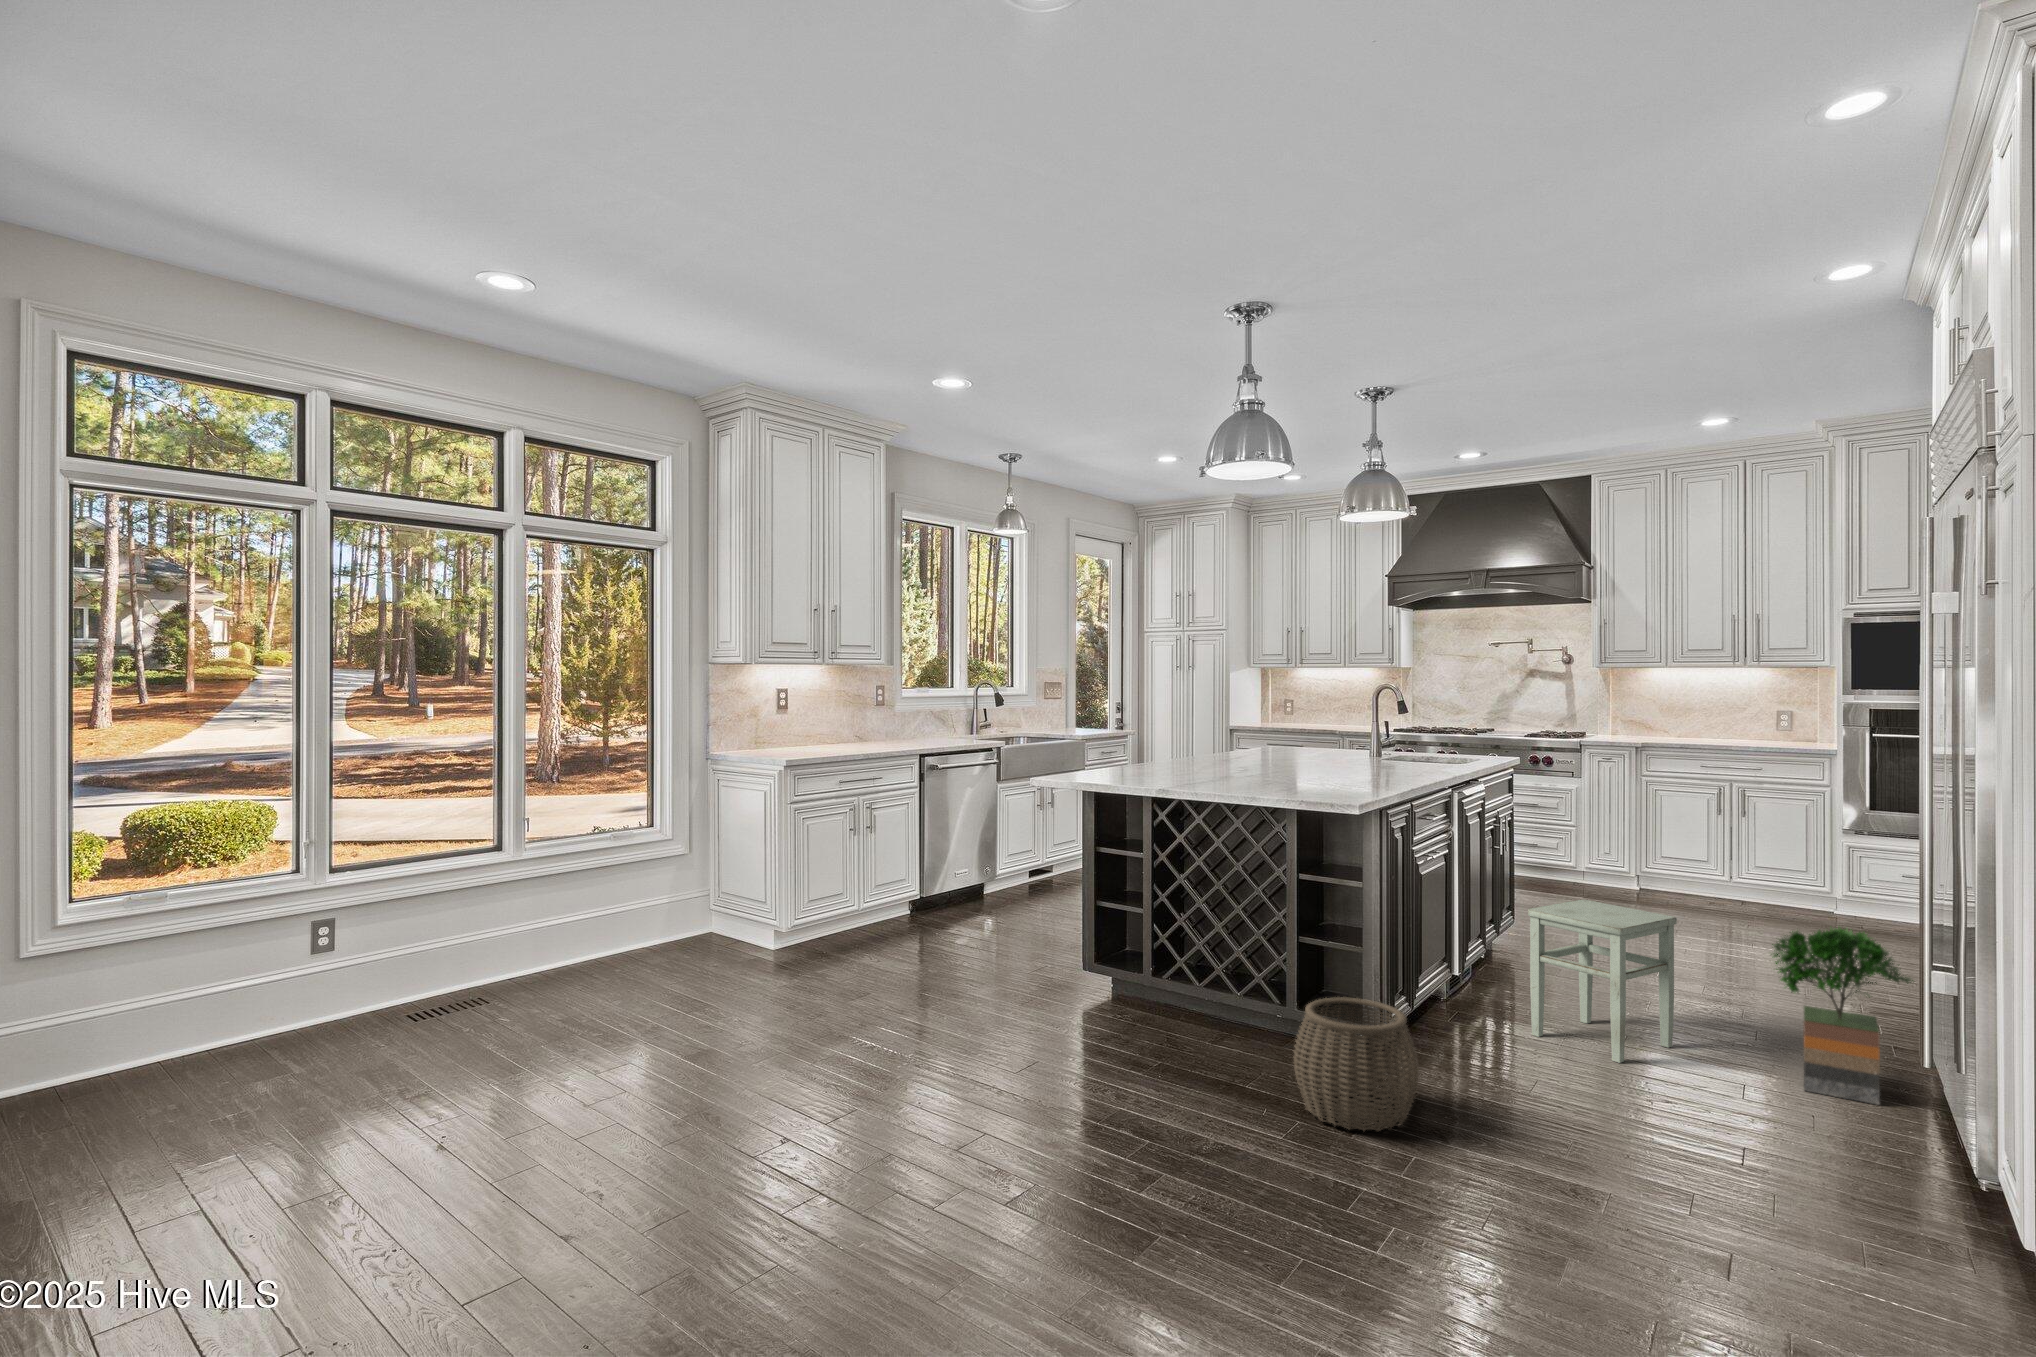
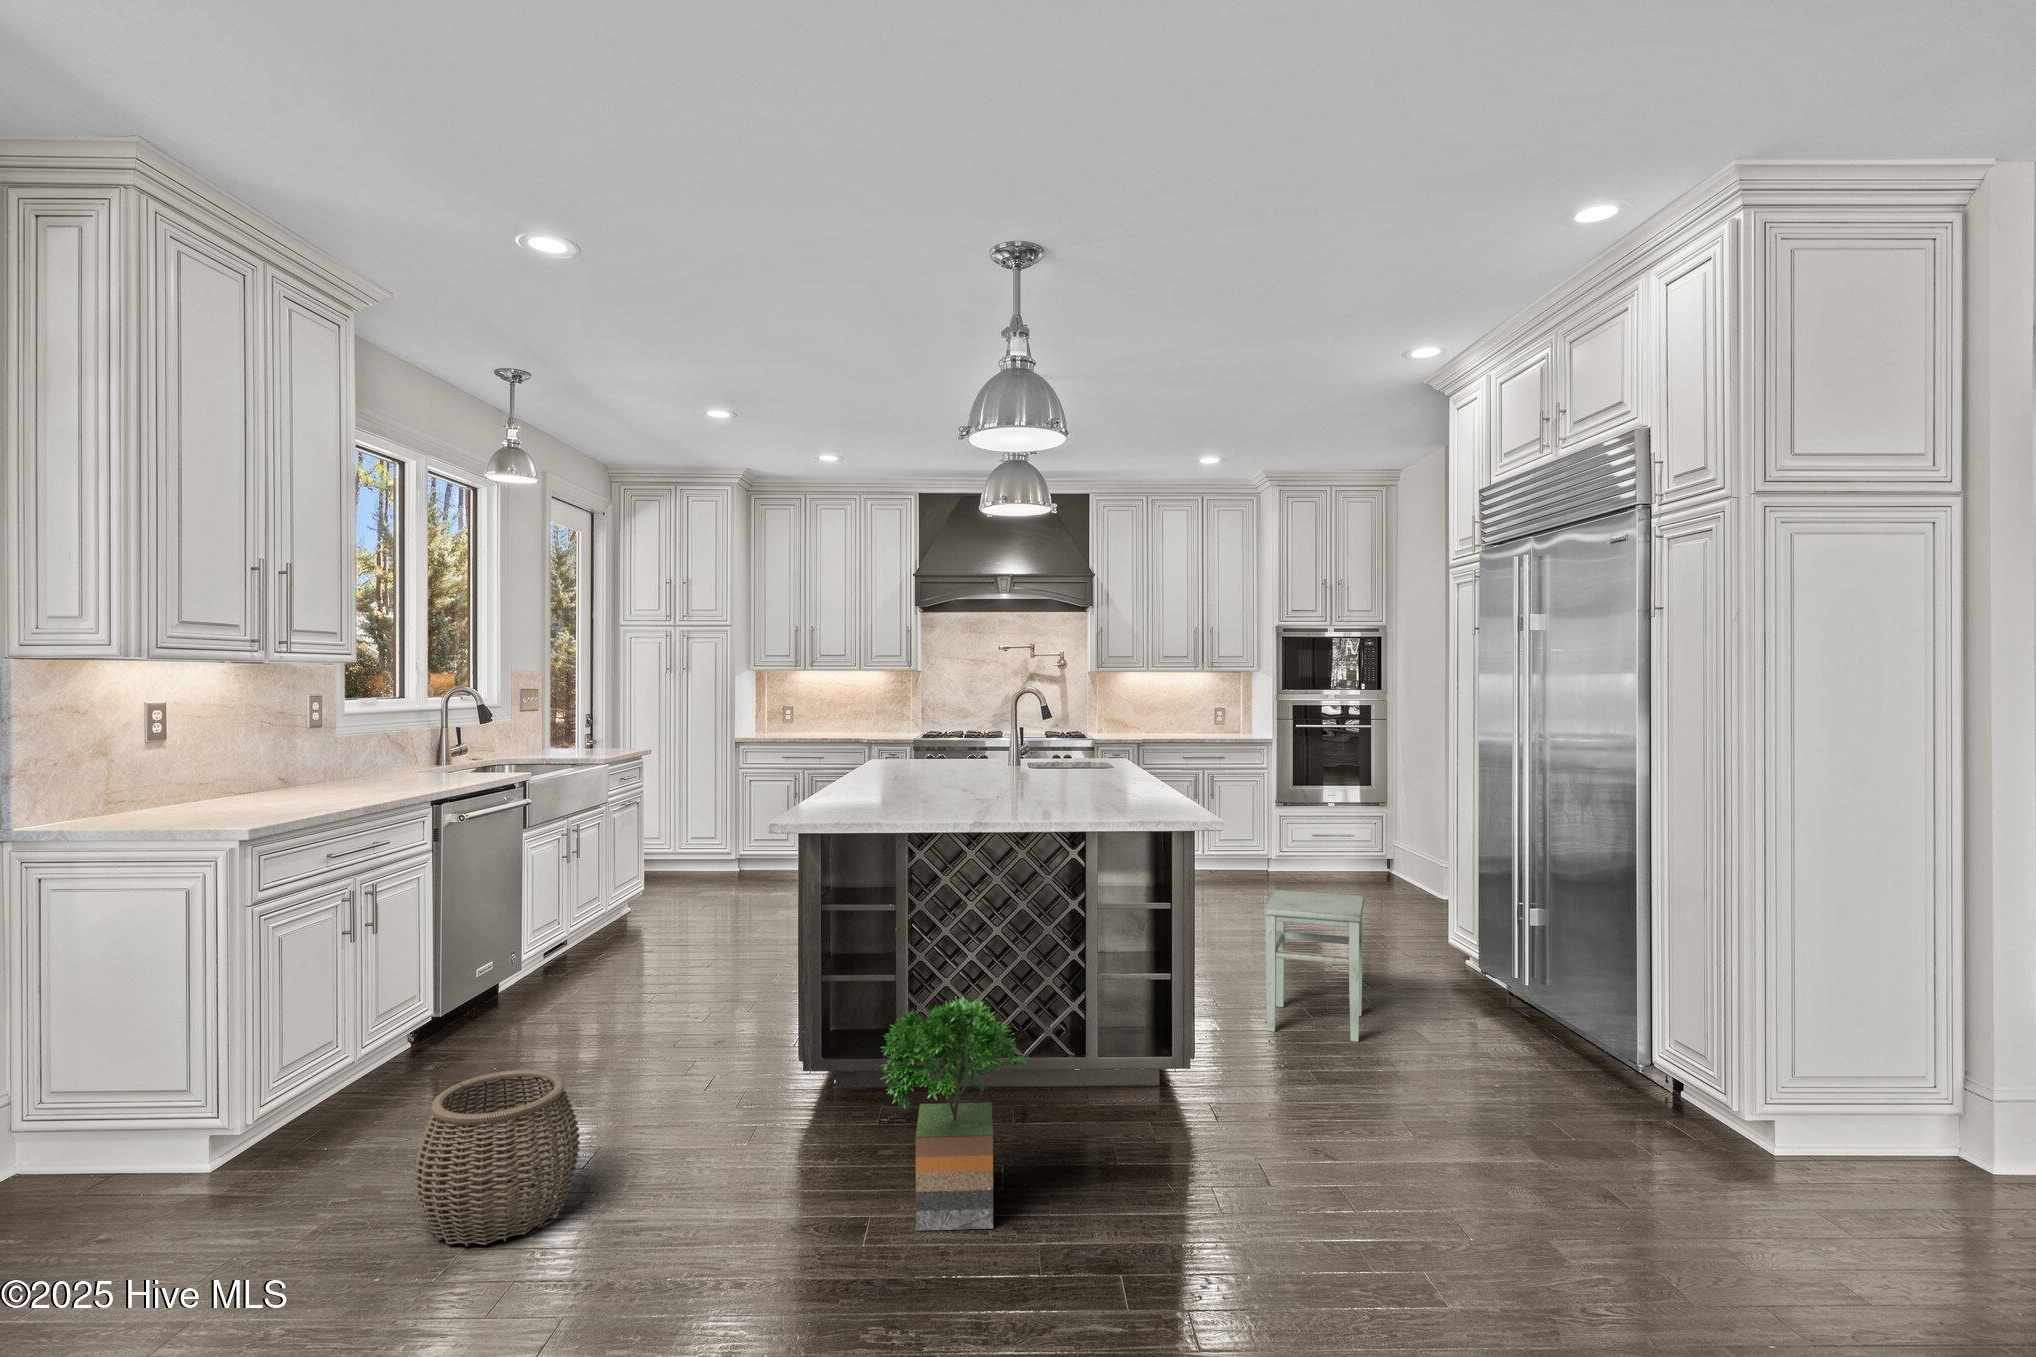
potted tree: present [1772,928,1913,1105] -> present [880,996,1028,1231]
woven basket: present [1294,997,1419,1131] -> present [415,1069,580,1246]

